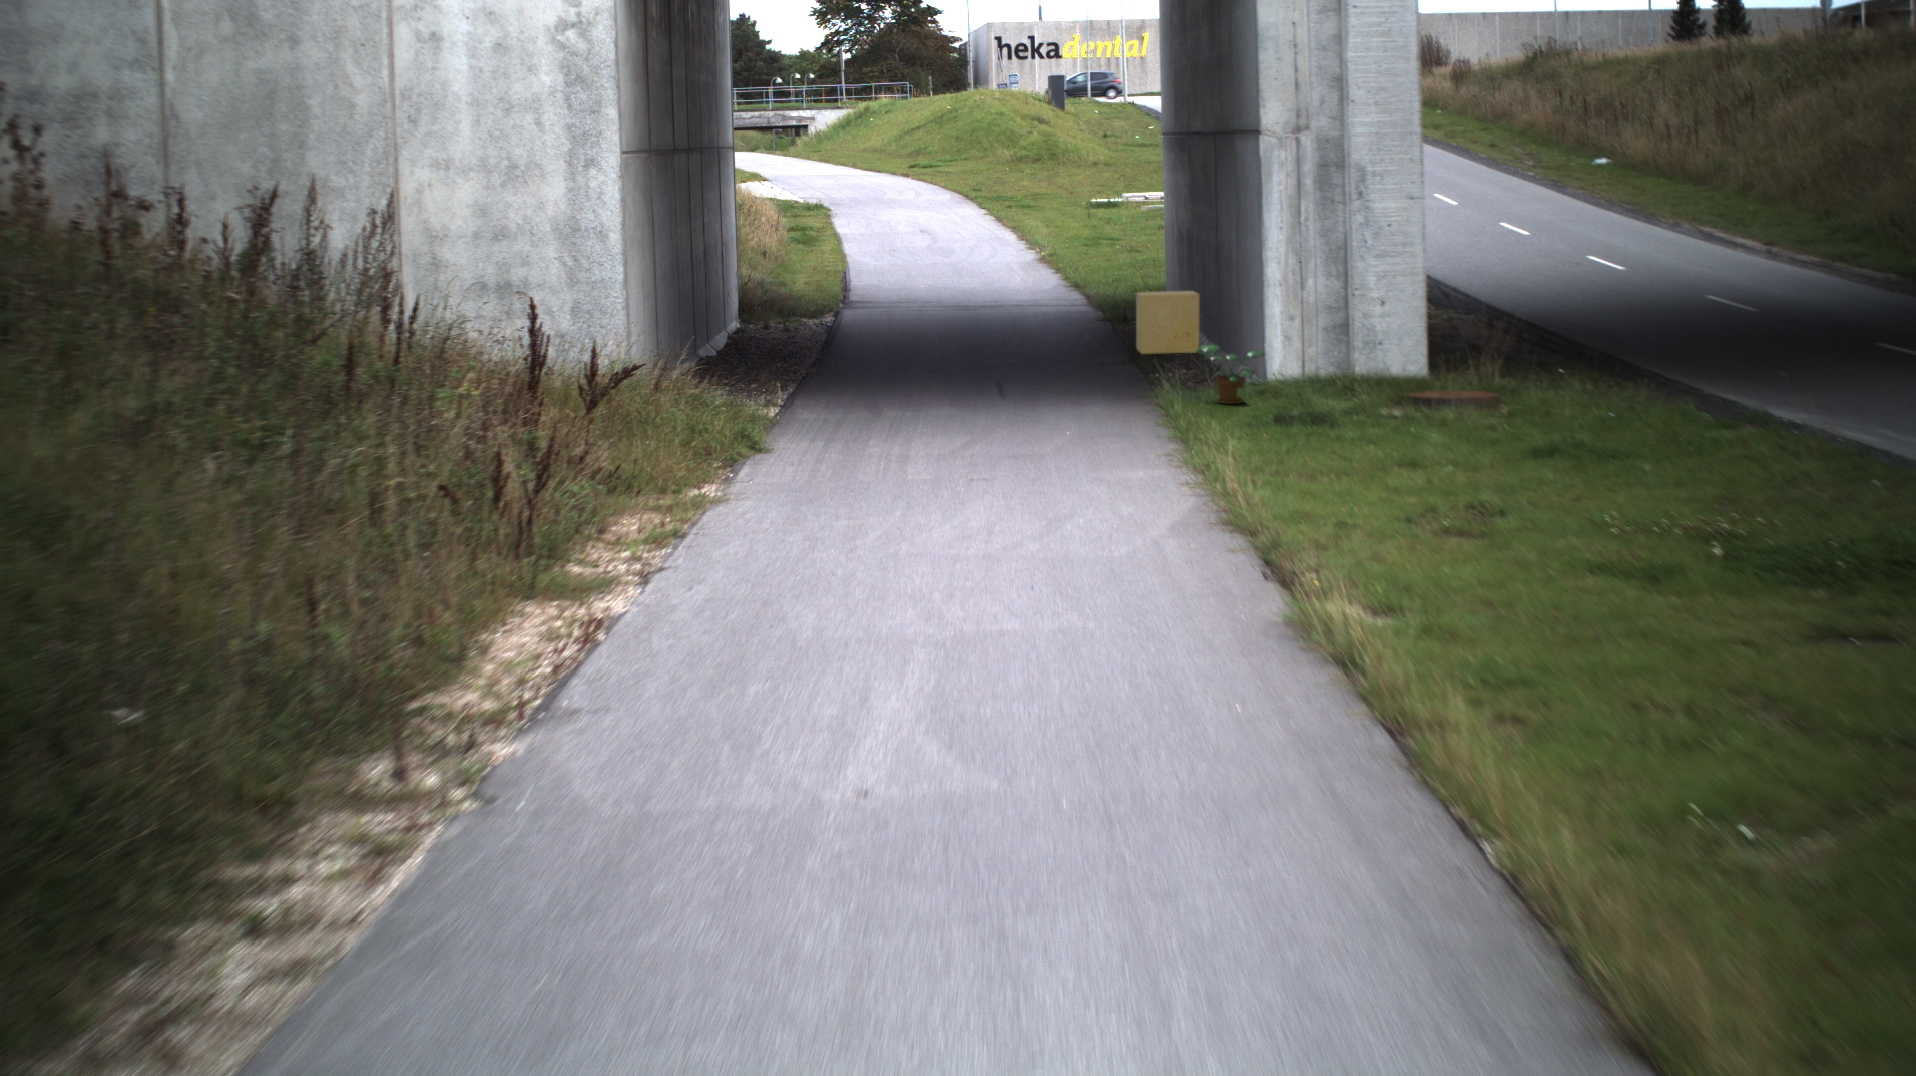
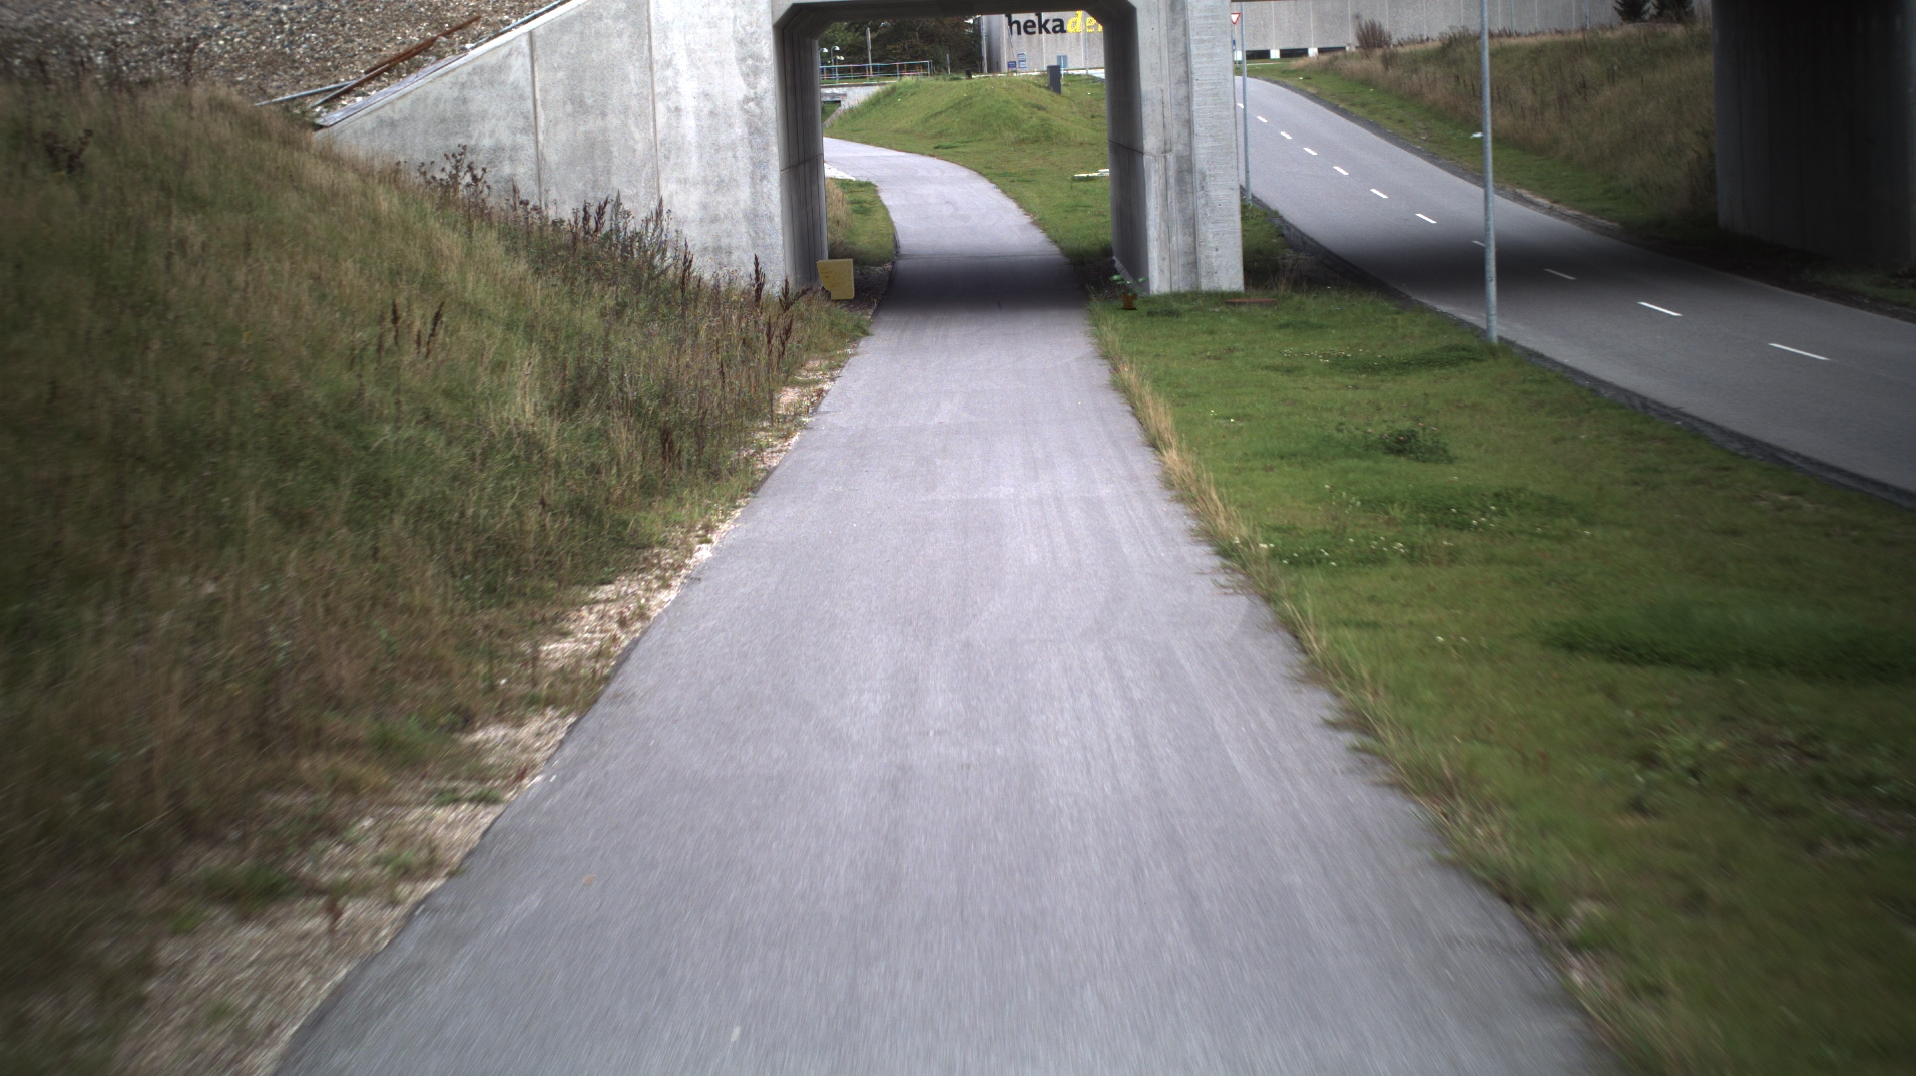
cardboard box: present [1136,291,1199,354] -> present [816,259,854,300]

